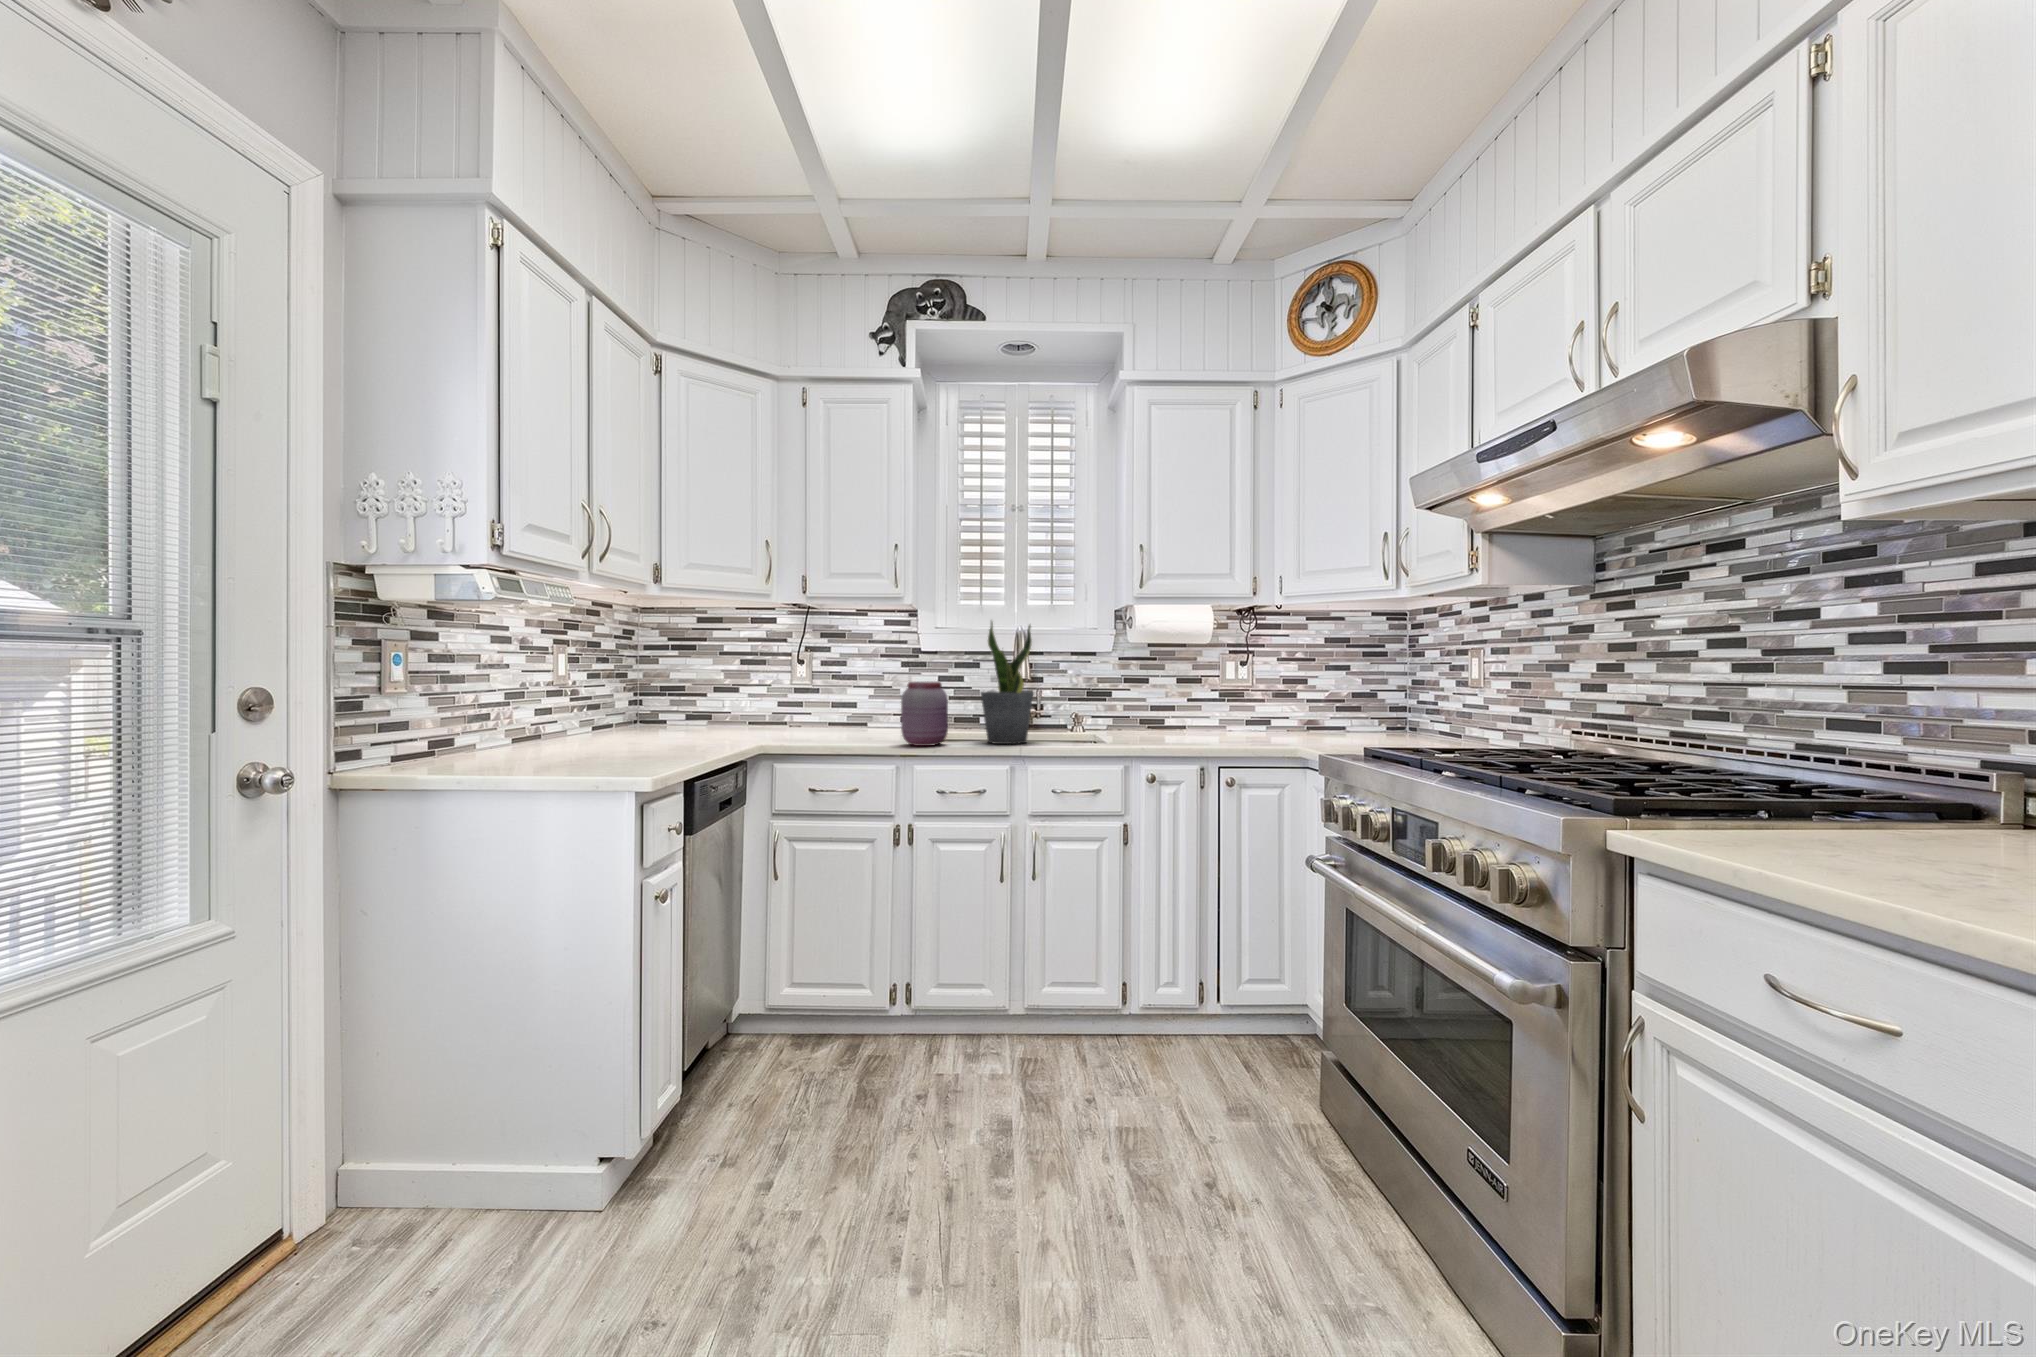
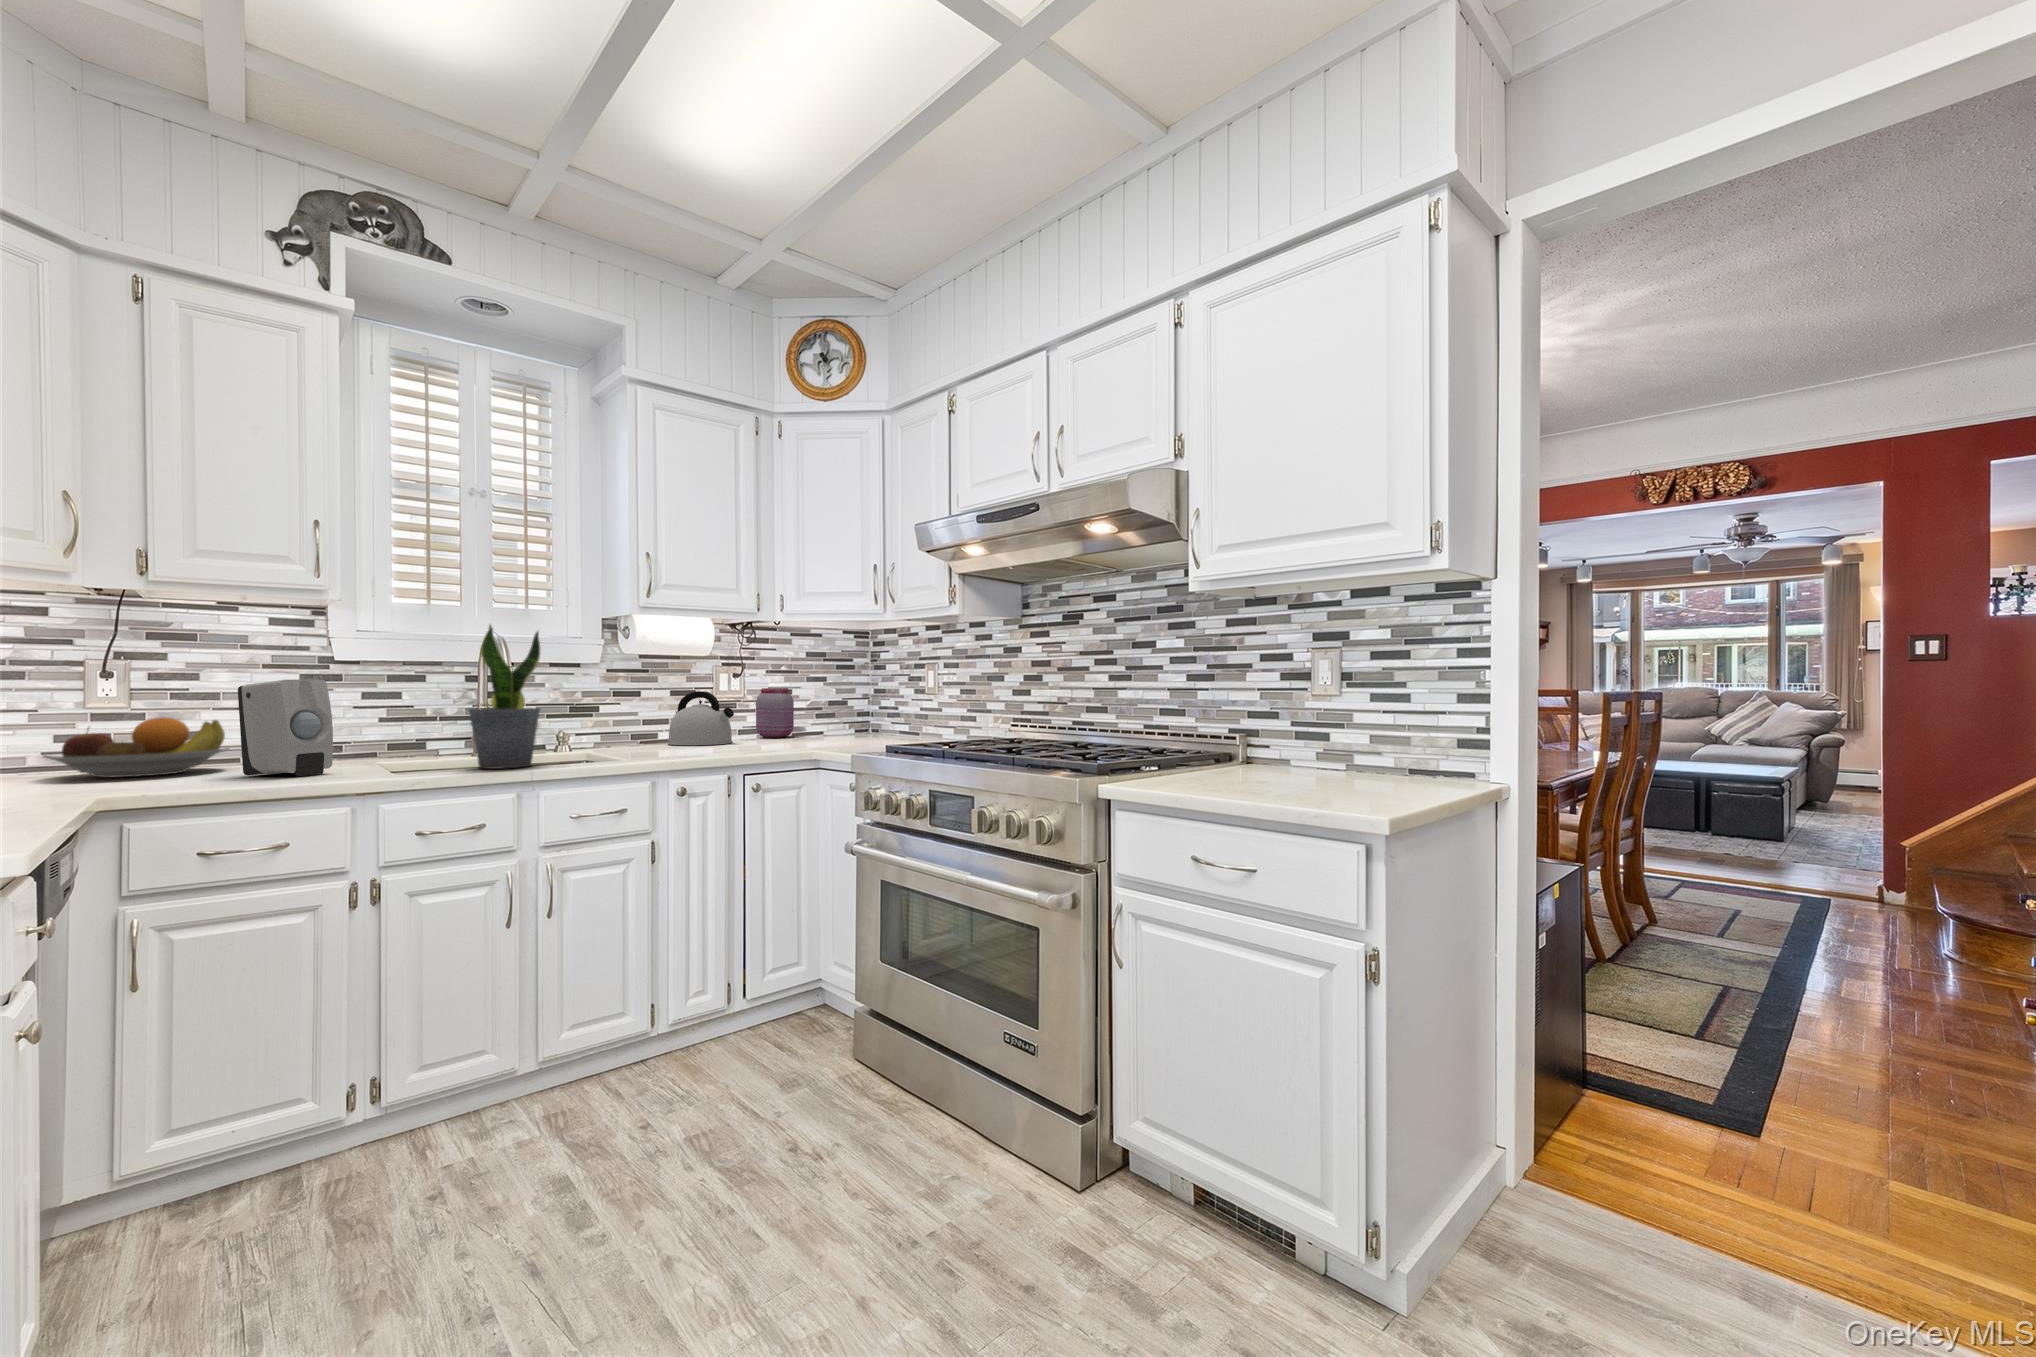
soap dispenser: none [852,667,901,740] -> present [238,679,333,776]
kettle: none [1172,679,1233,733] -> present [668,691,734,745]
jar: present [901,682,948,746] -> present [756,688,794,738]
fruit bowl: none [770,693,863,733] -> present [43,717,229,778]

